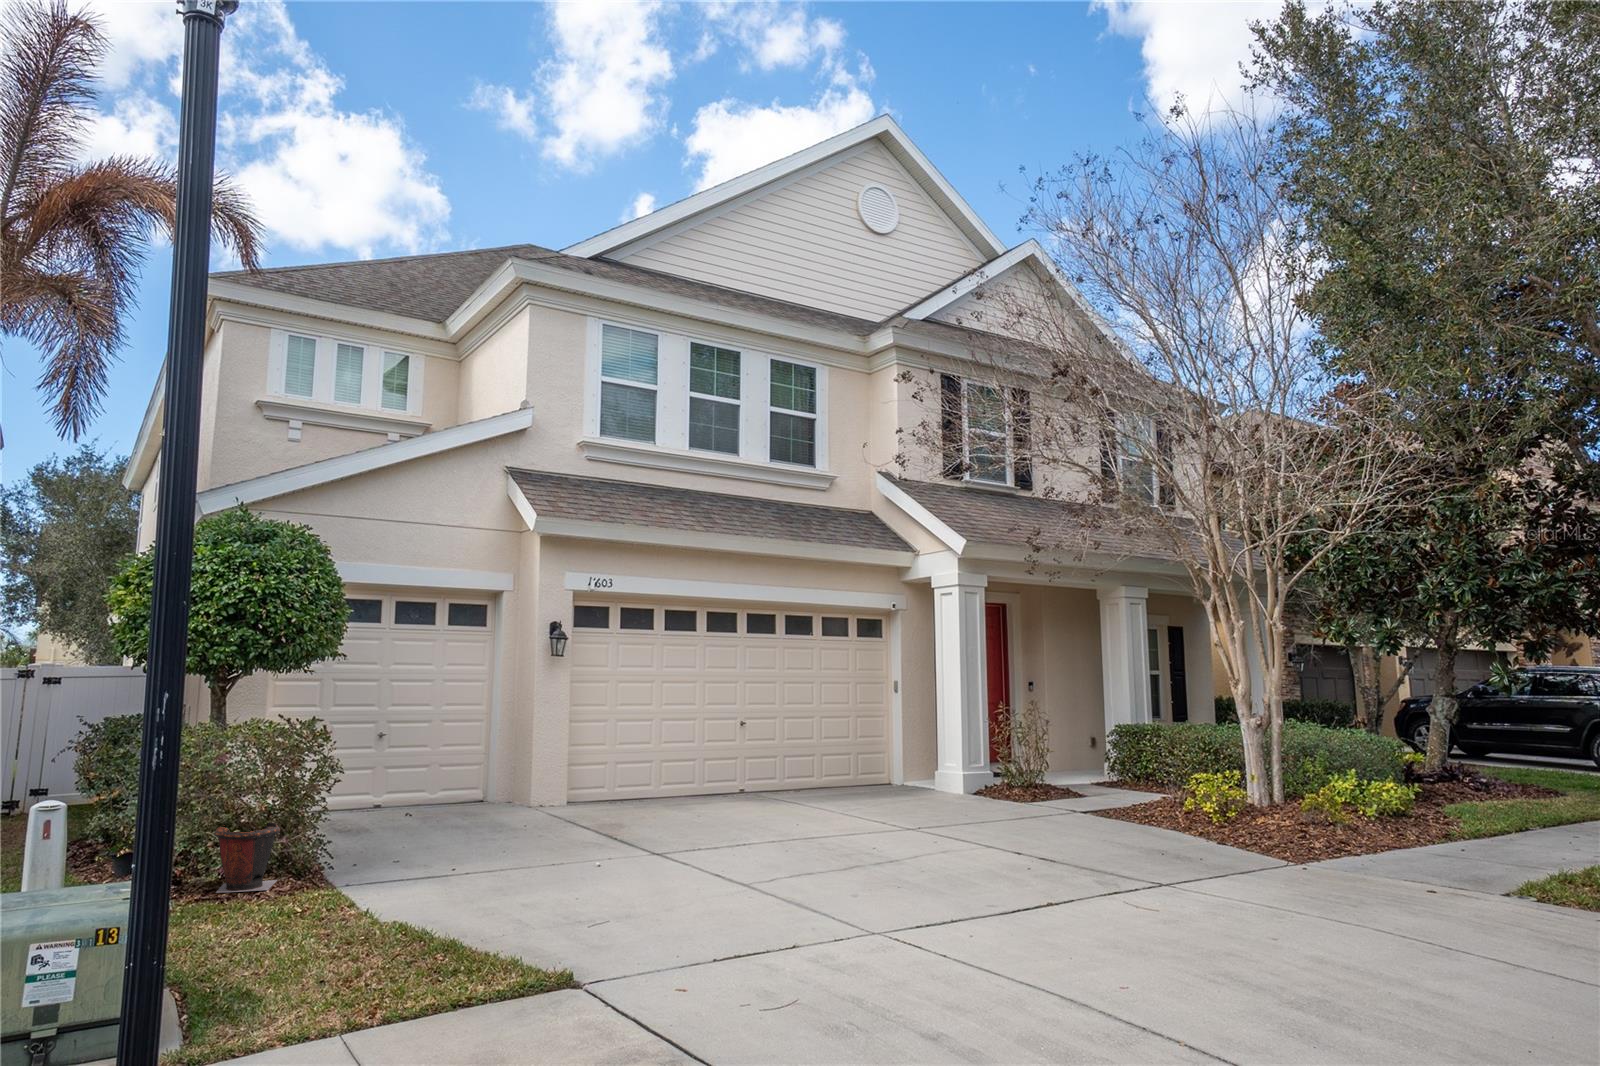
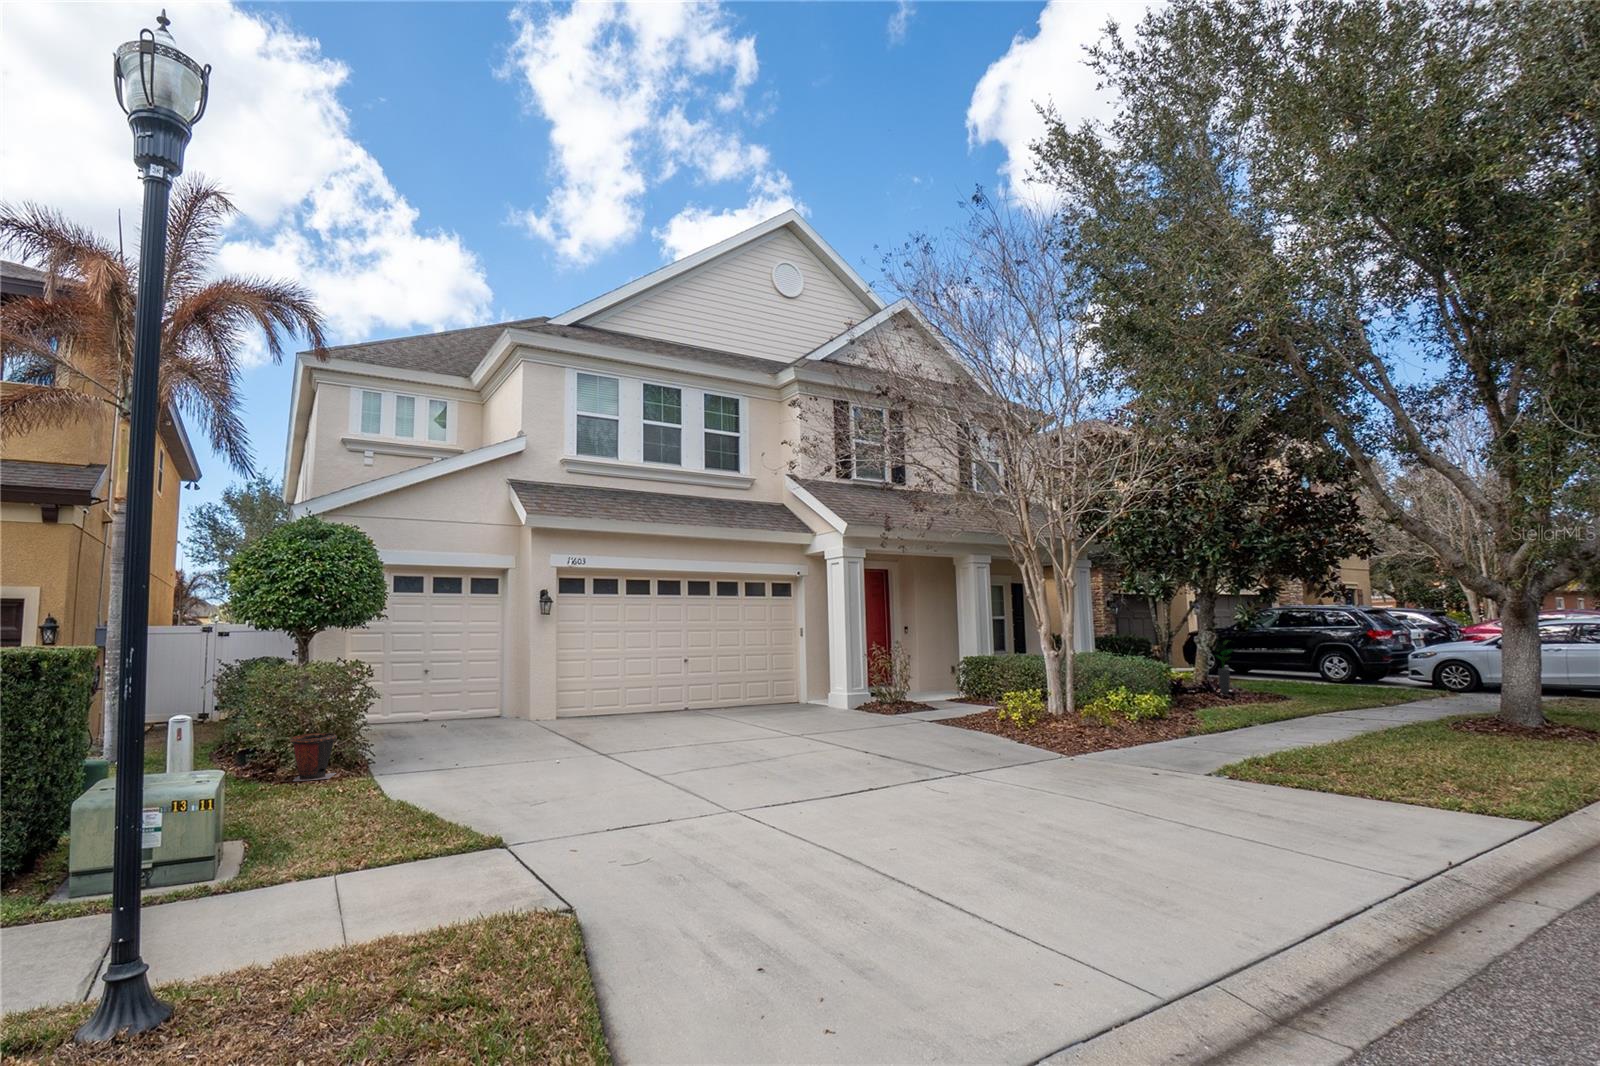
potted plant: none [1448,708,1487,784] -> present [1216,640,1233,694]

